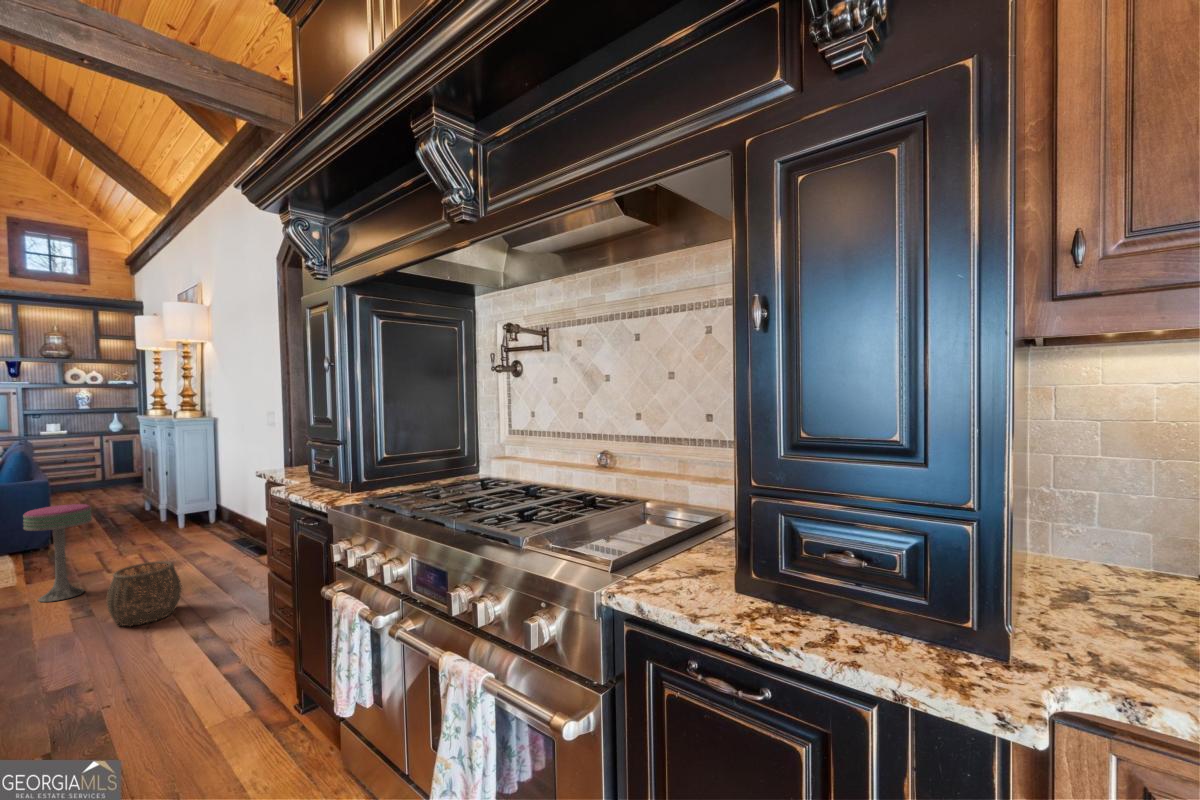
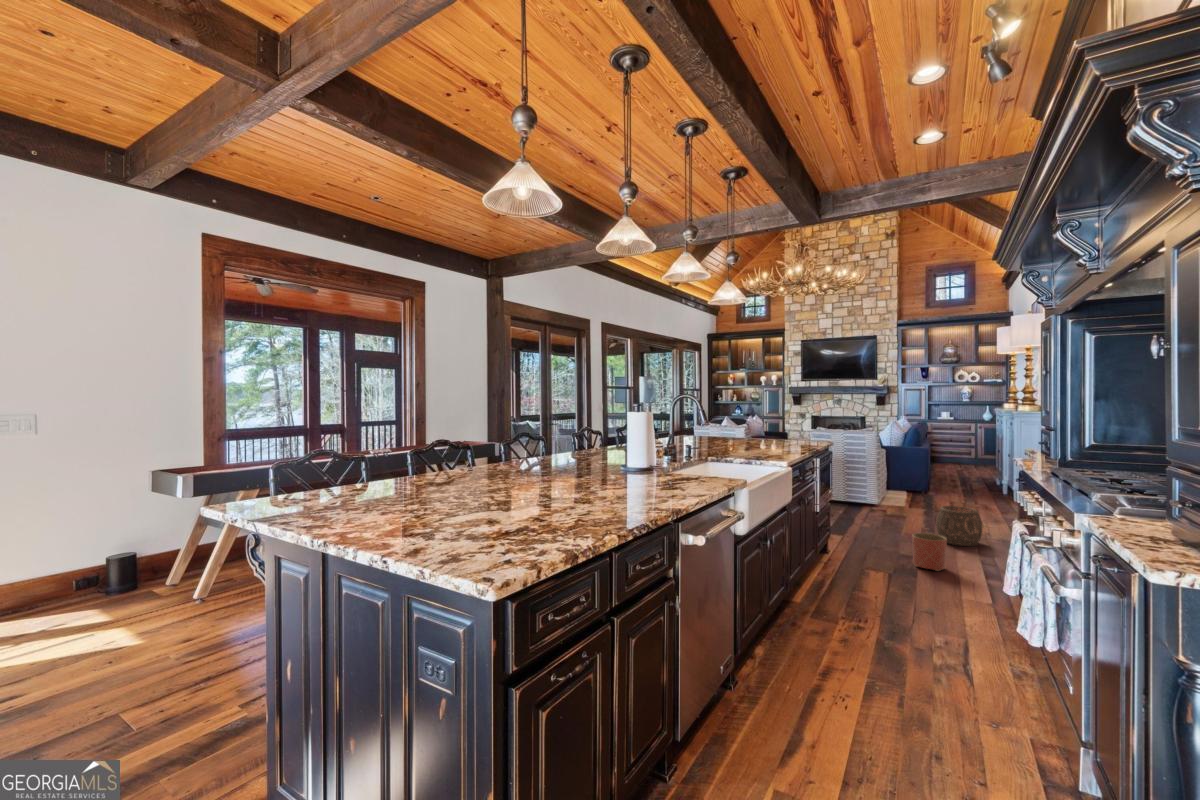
bar stool: present [23,504,92,602] -> none [904,461,939,520]
planter: none [87,626,152,699] -> present [912,533,947,571]

